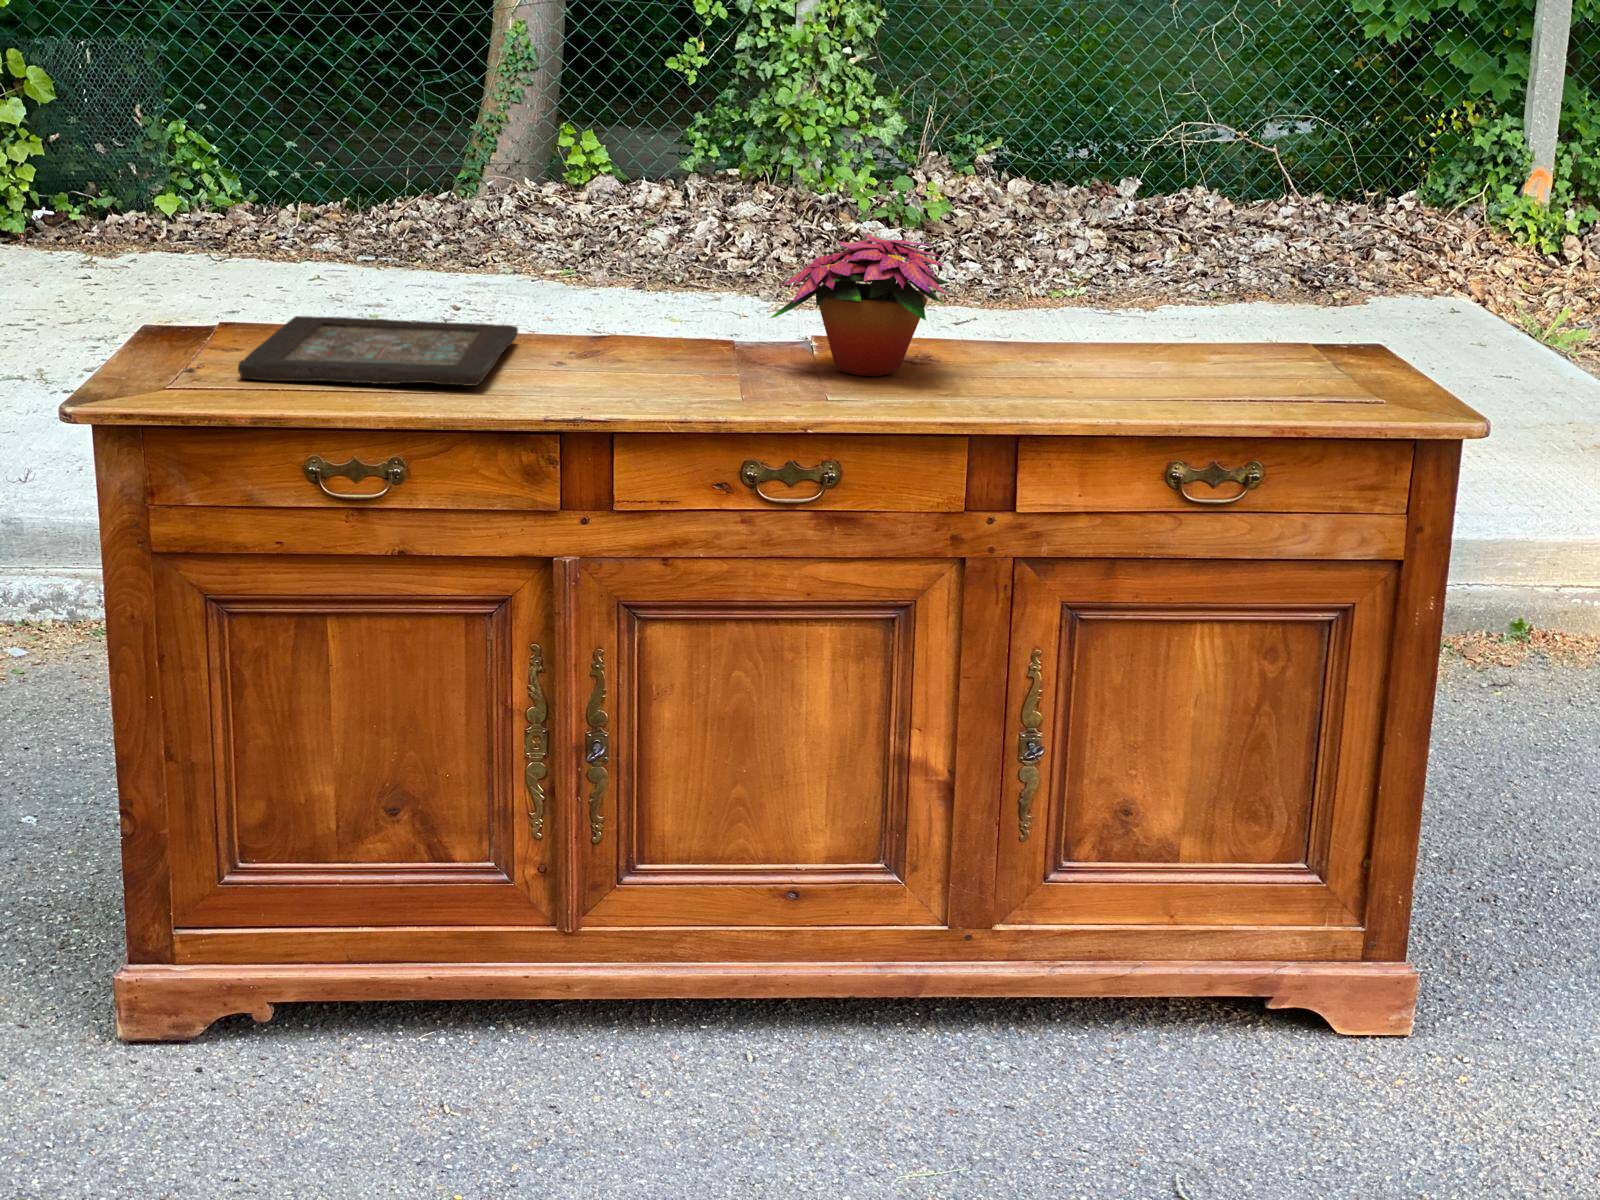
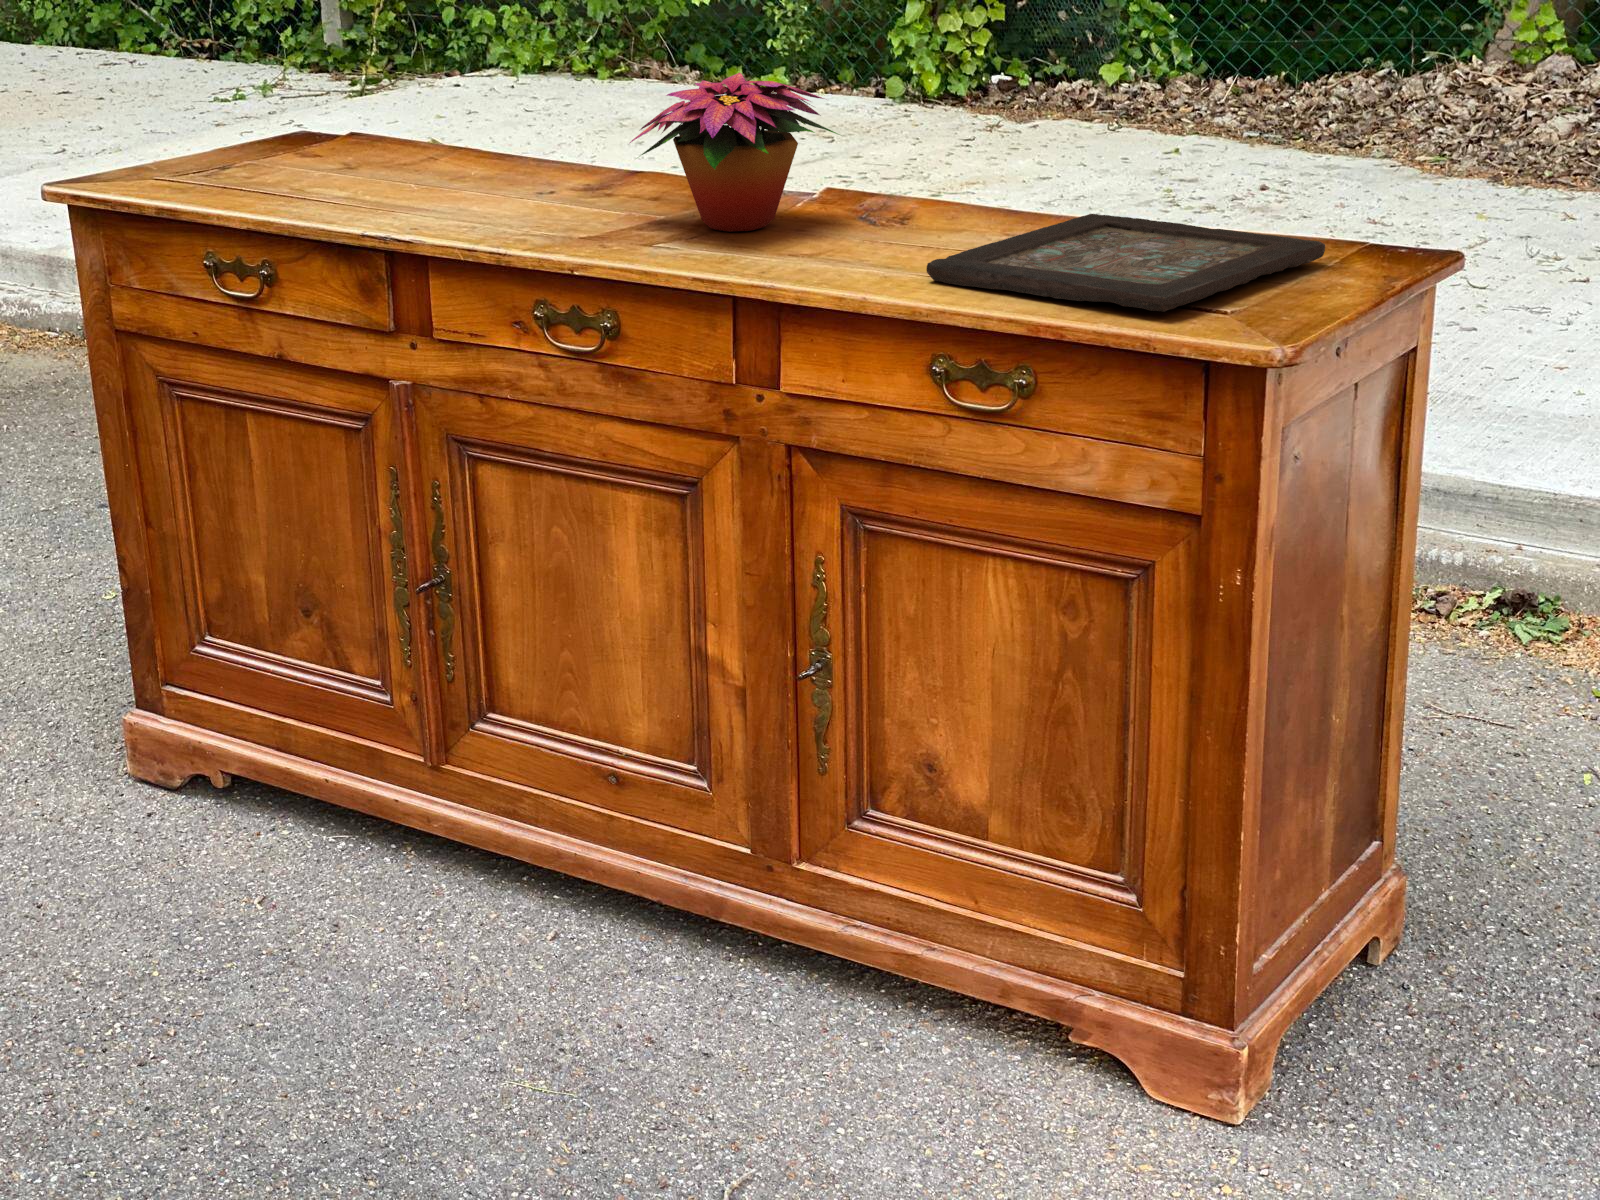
decorative tray: present [238,316,518,386] -> present [927,214,1325,312]

